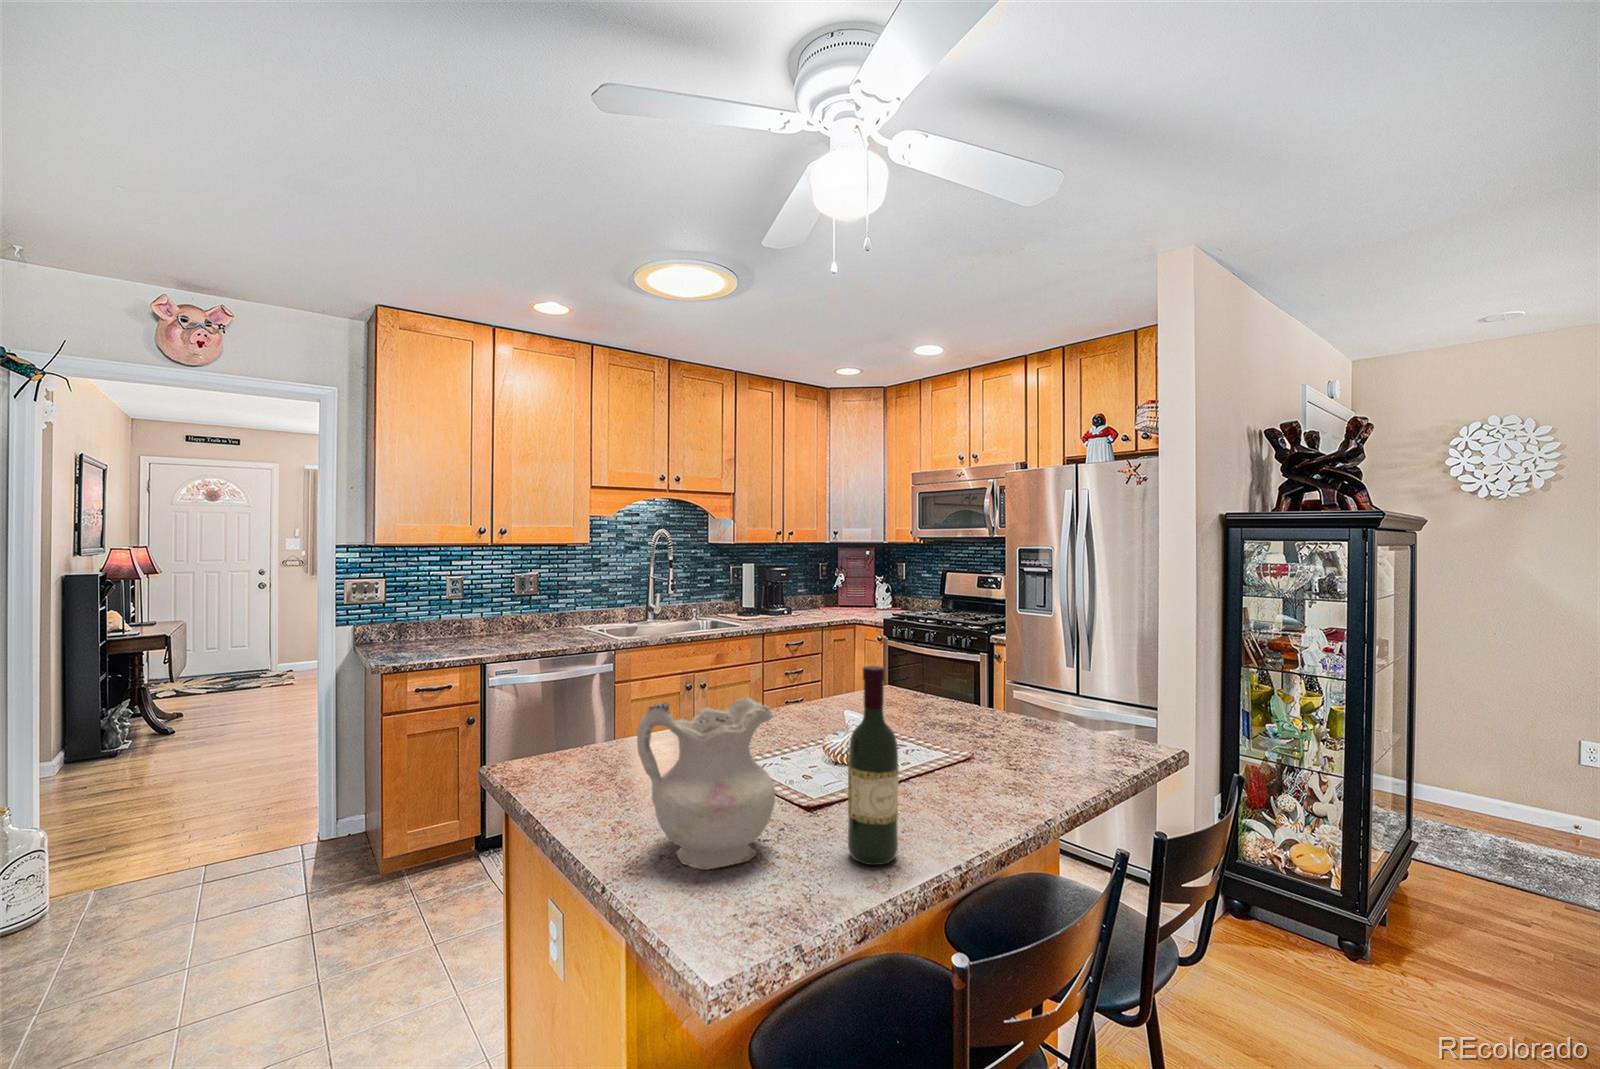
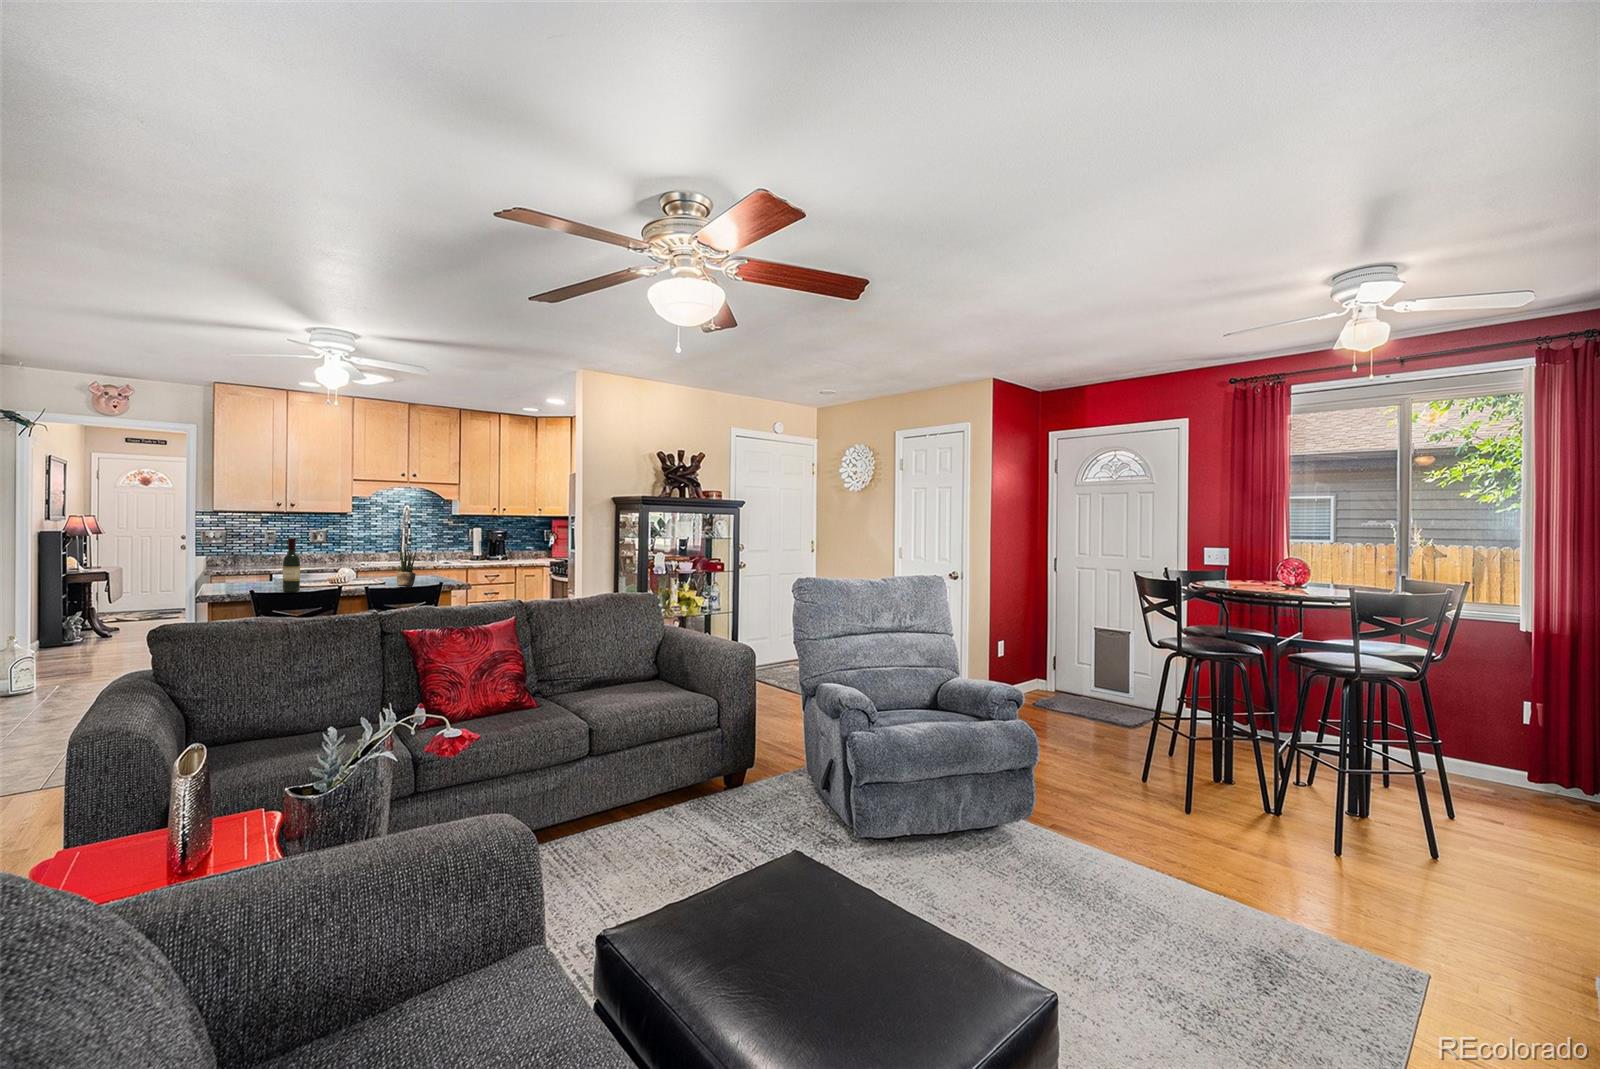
potted plant: none [1004,654,1051,768] -> present [397,547,417,587]
ceramic pitcher: present [637,698,775,870] -> none [220,547,269,593]

